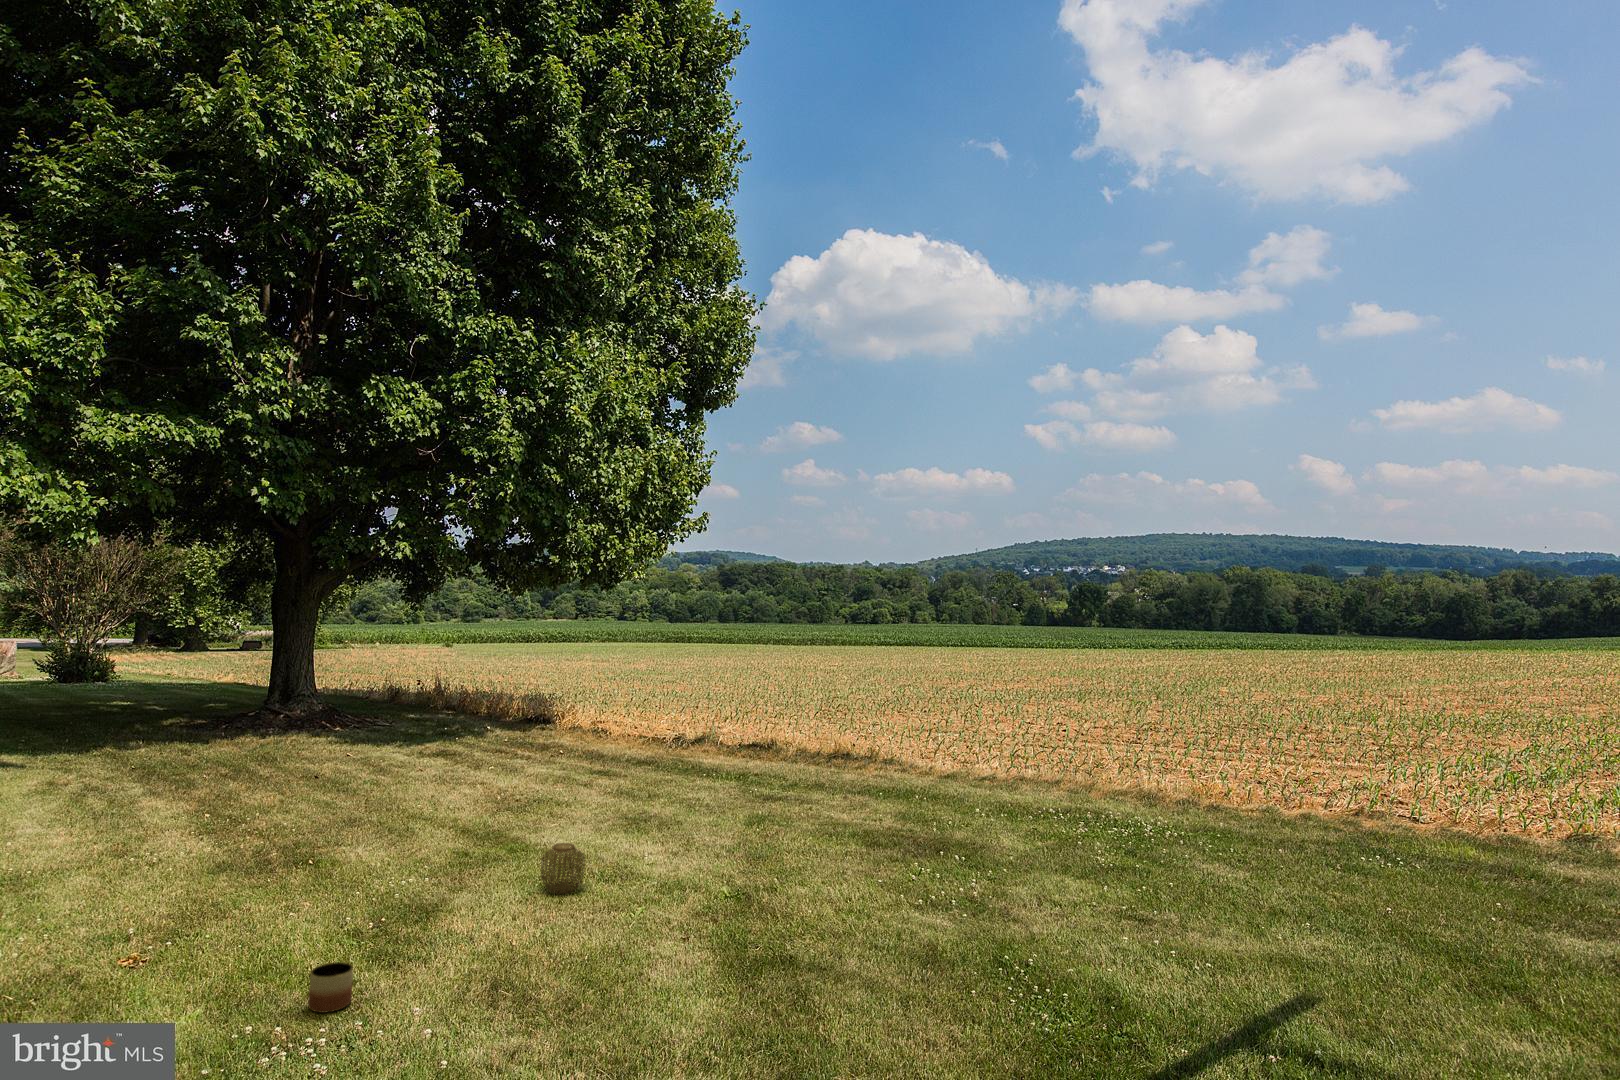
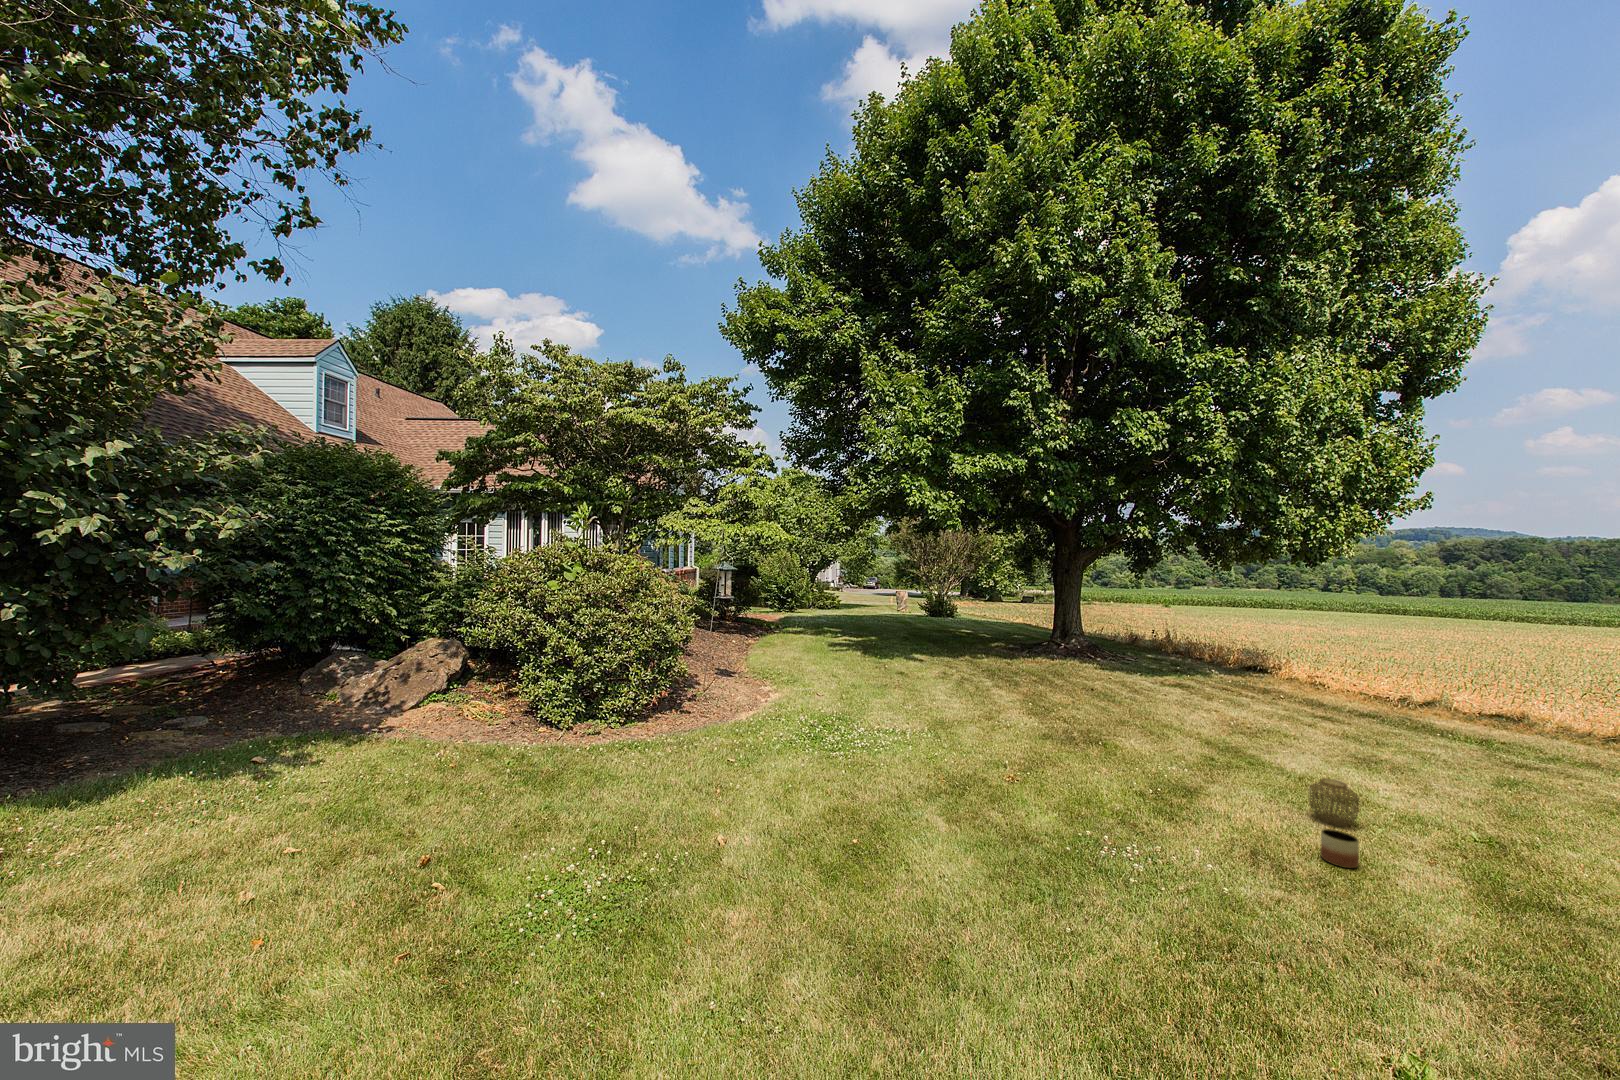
planter: present [308,962,353,1013] -> present [1320,829,1359,868]

